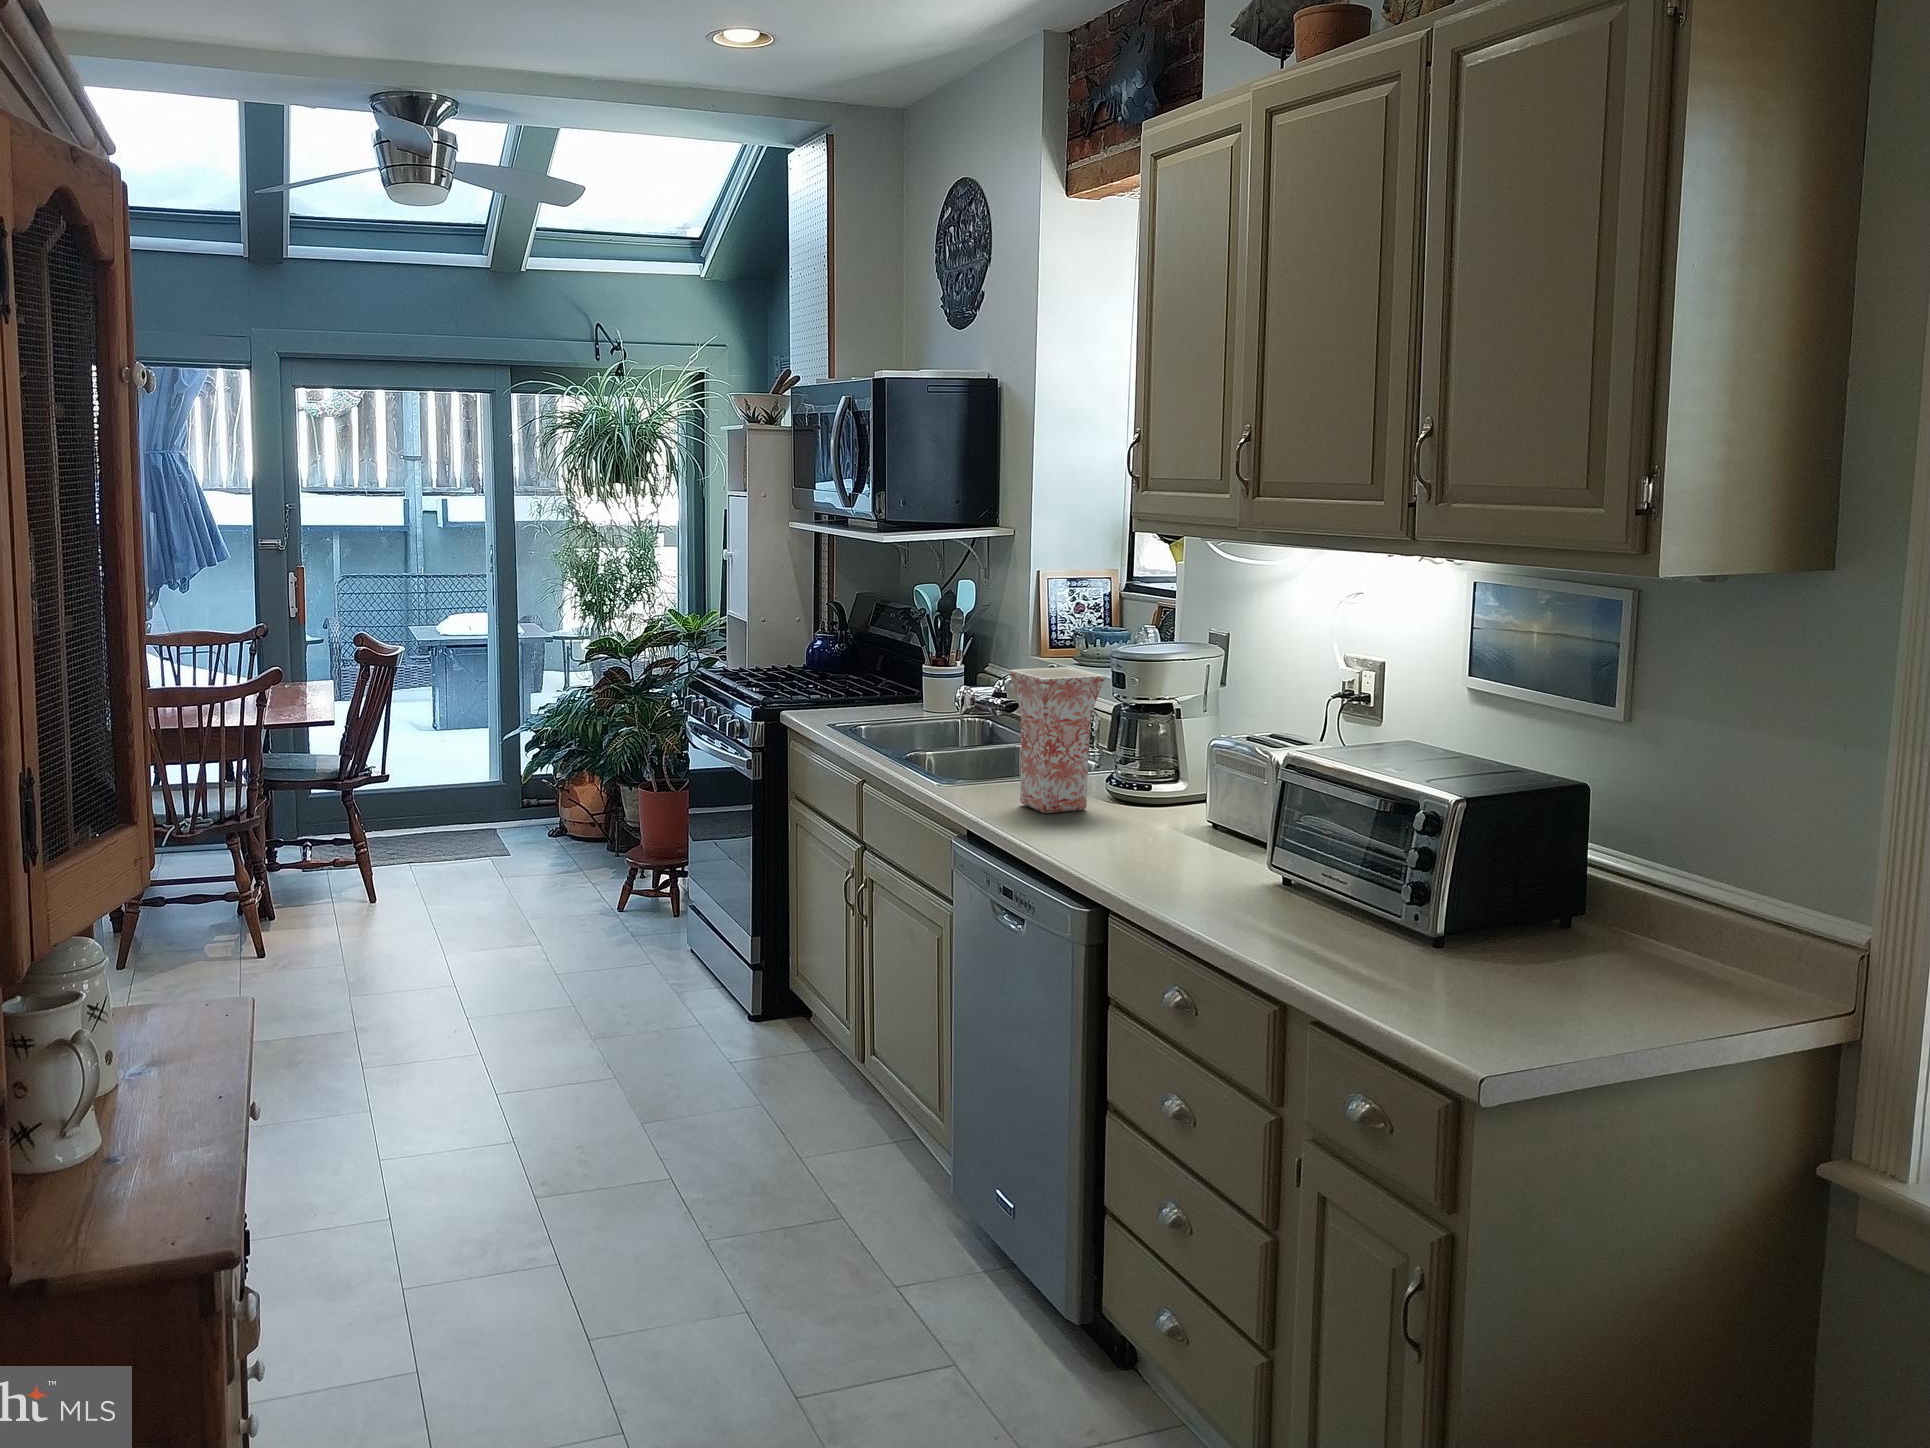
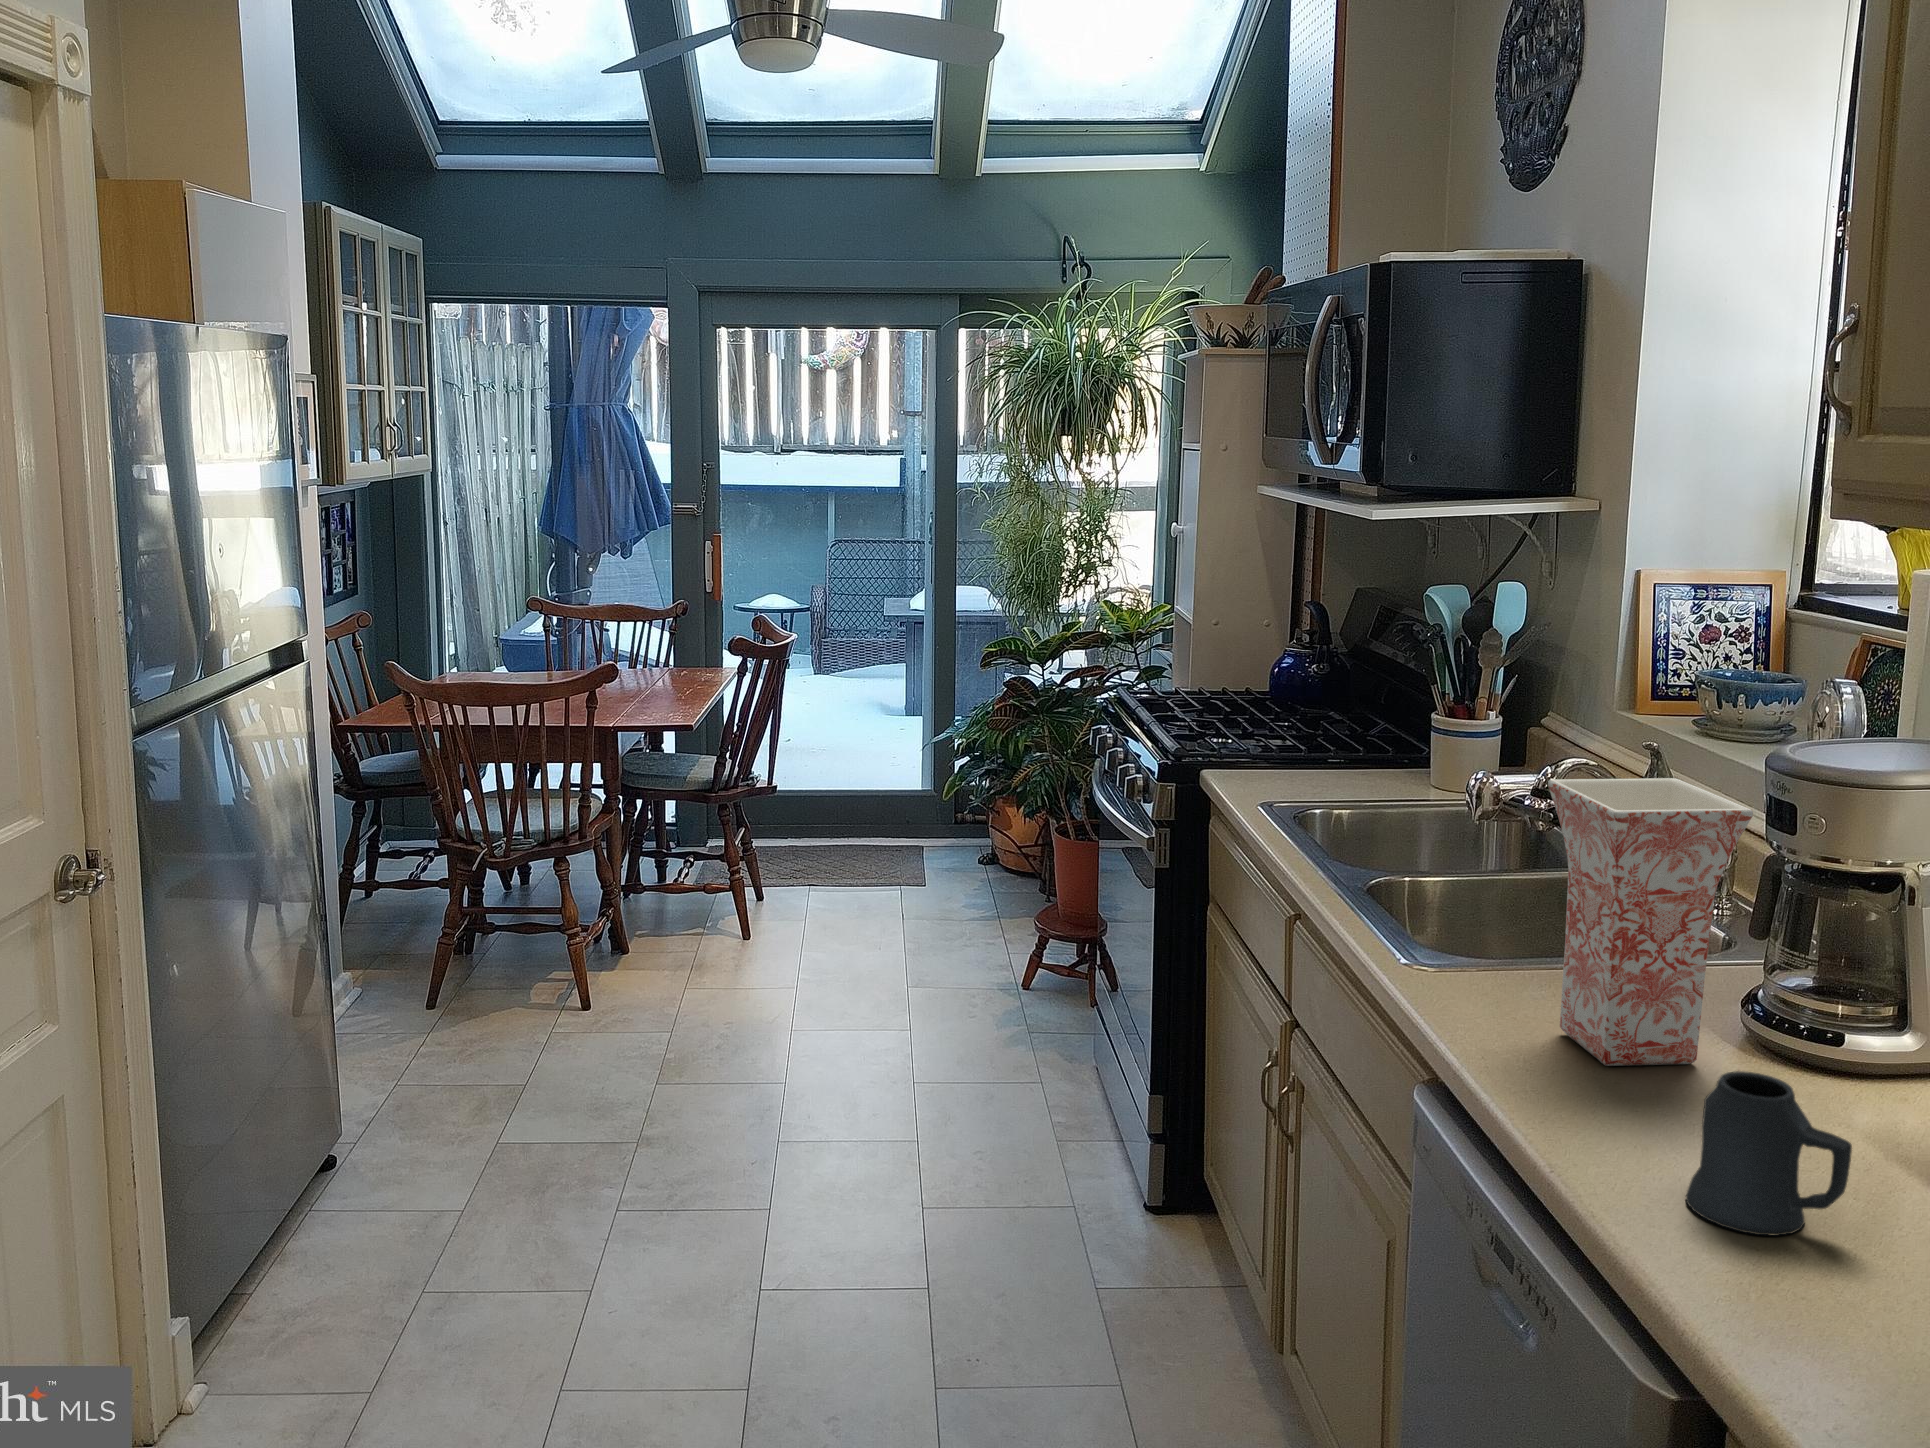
mug: none [1085,785,1151,854] -> present [1685,1071,1852,1236]

